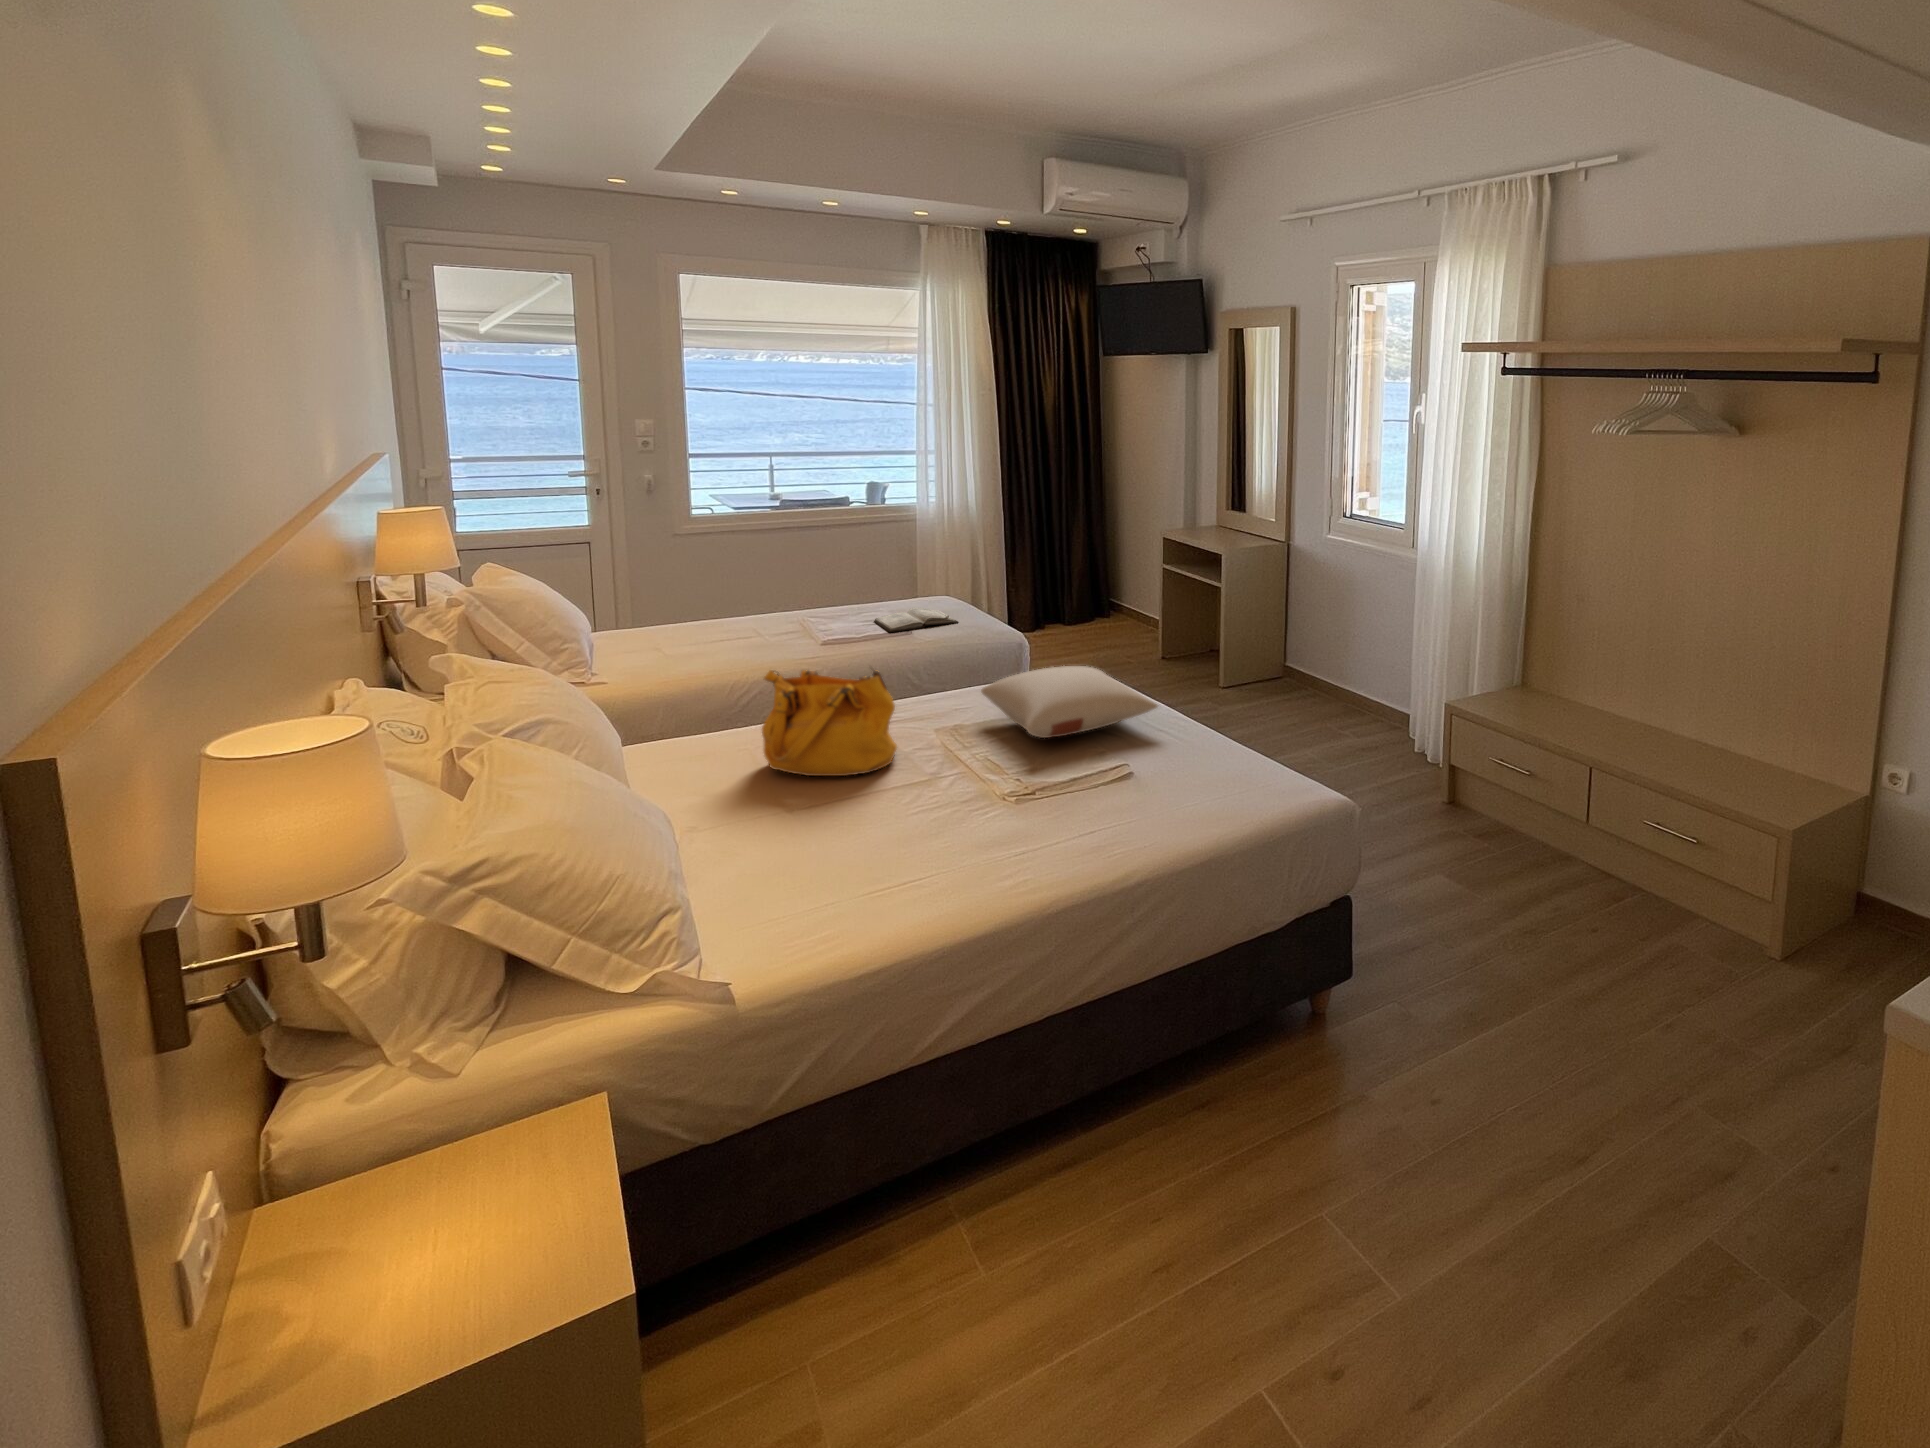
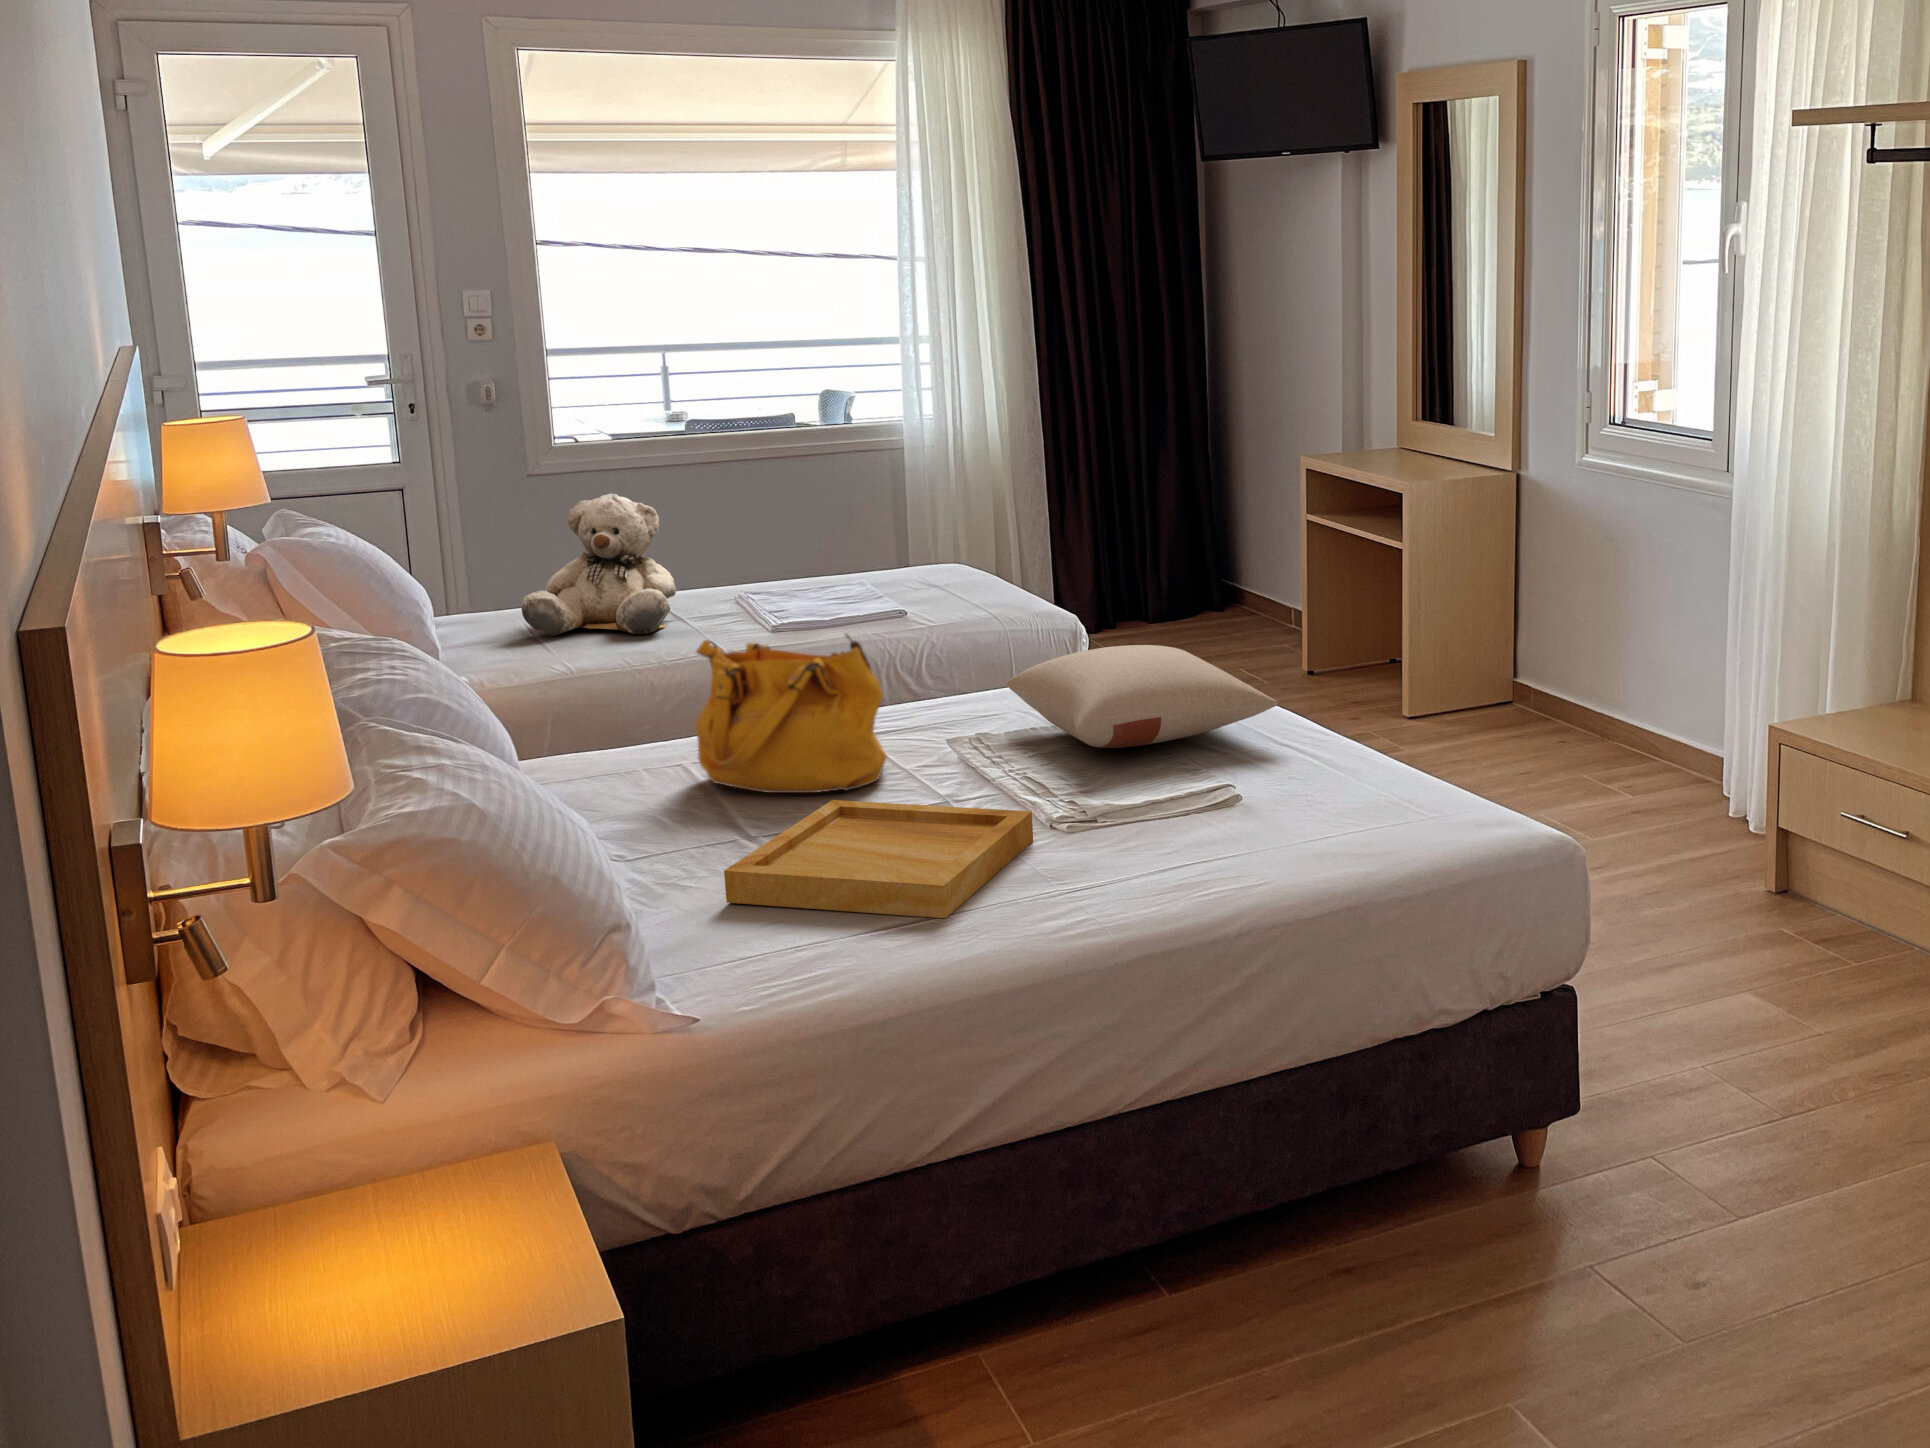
teddy bear: none [656,554,765,647] -> present [521,494,676,636]
diary: present [874,608,958,632] -> none [838,580,971,615]
tray: none [768,788,997,889] -> present [724,800,1033,918]

